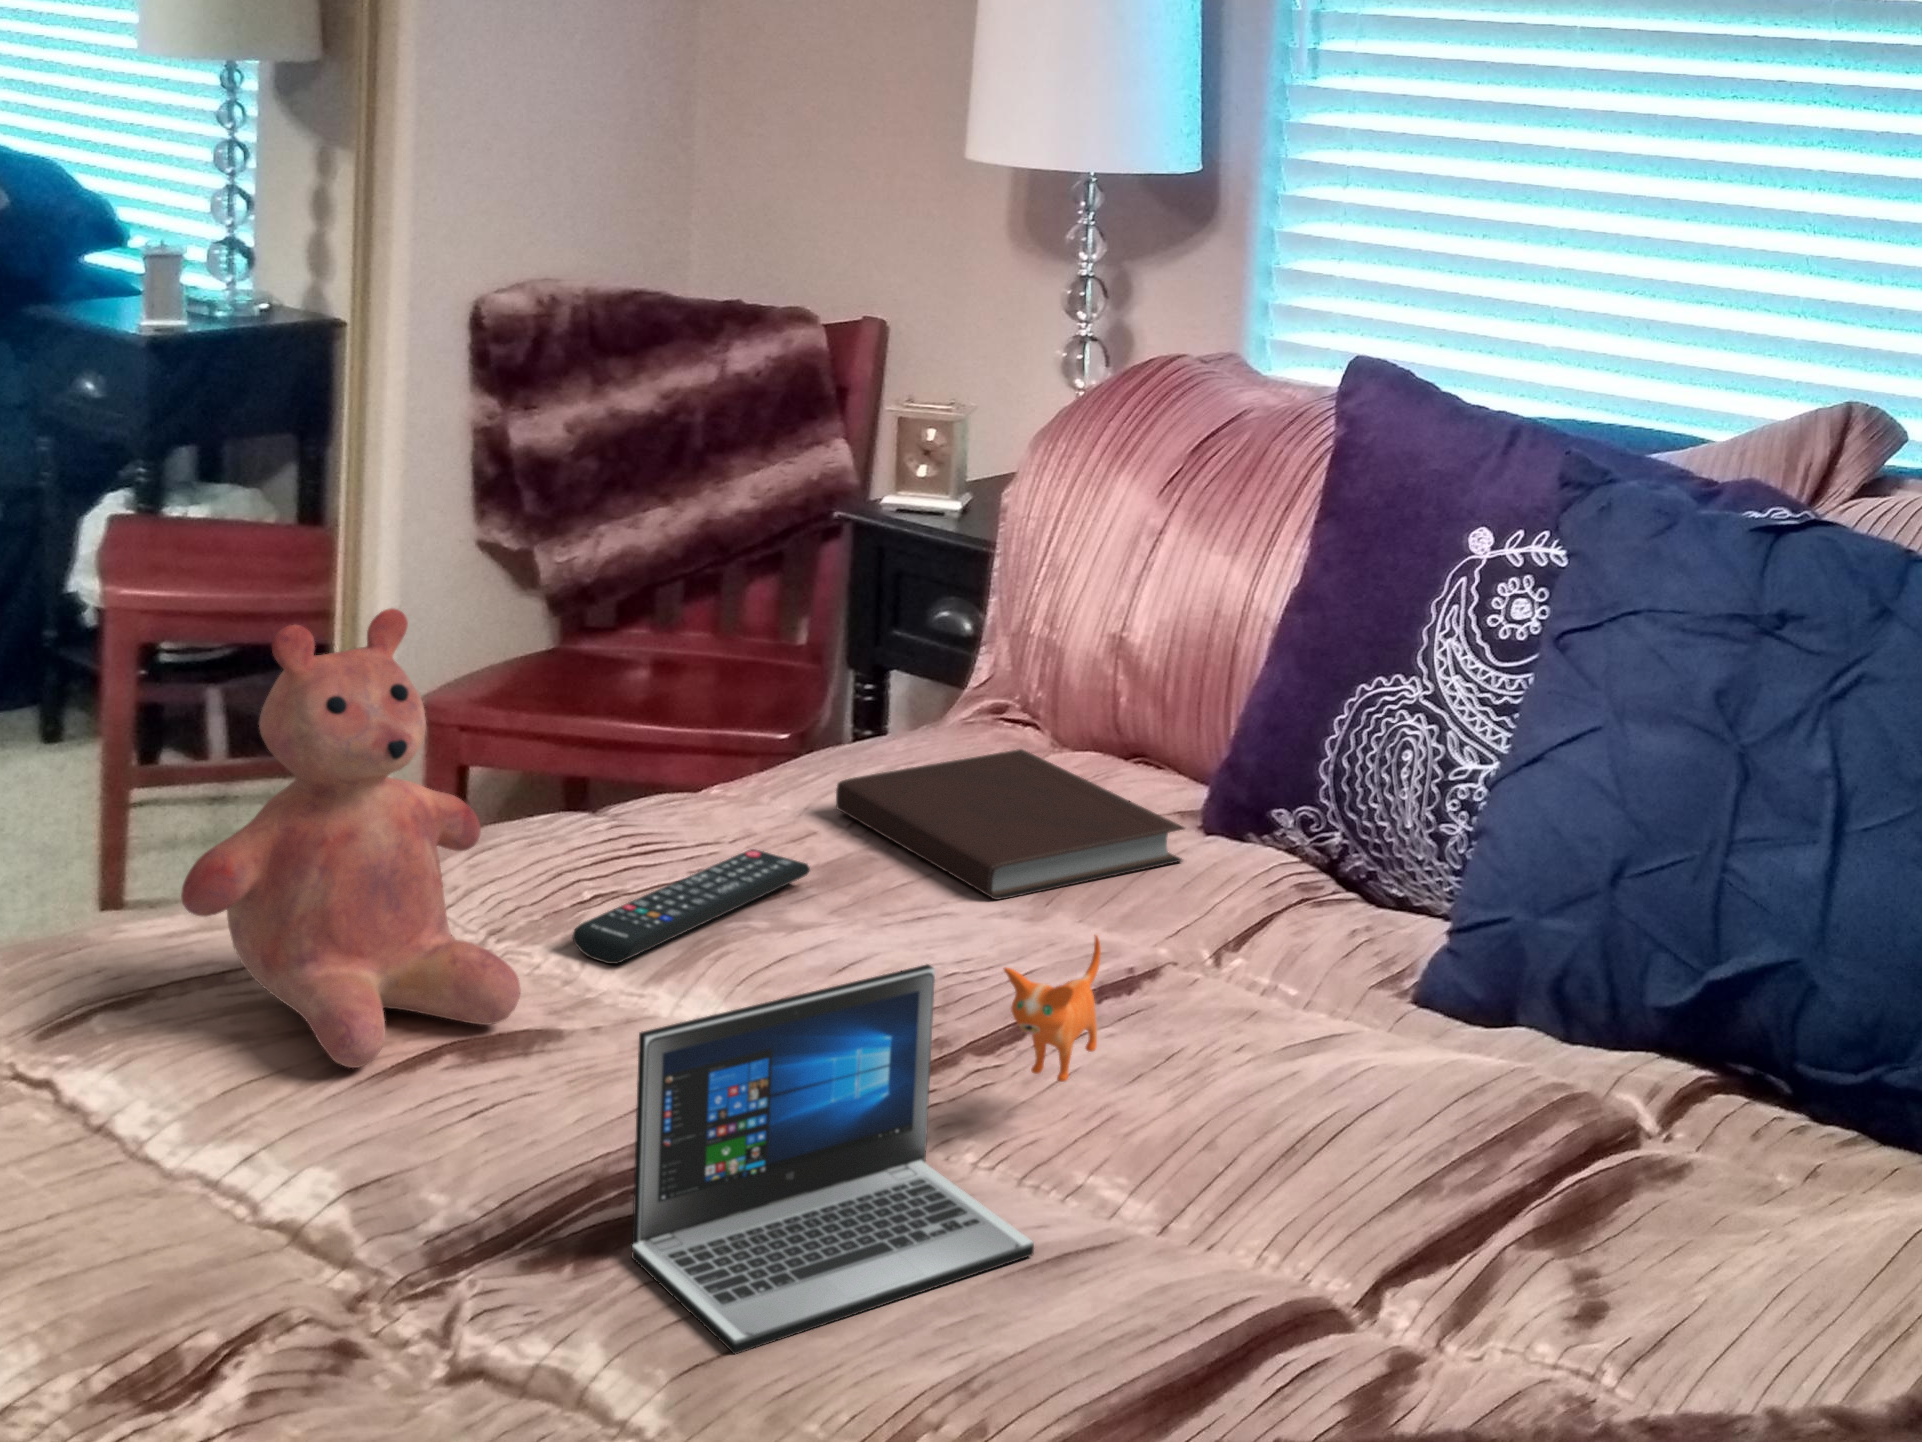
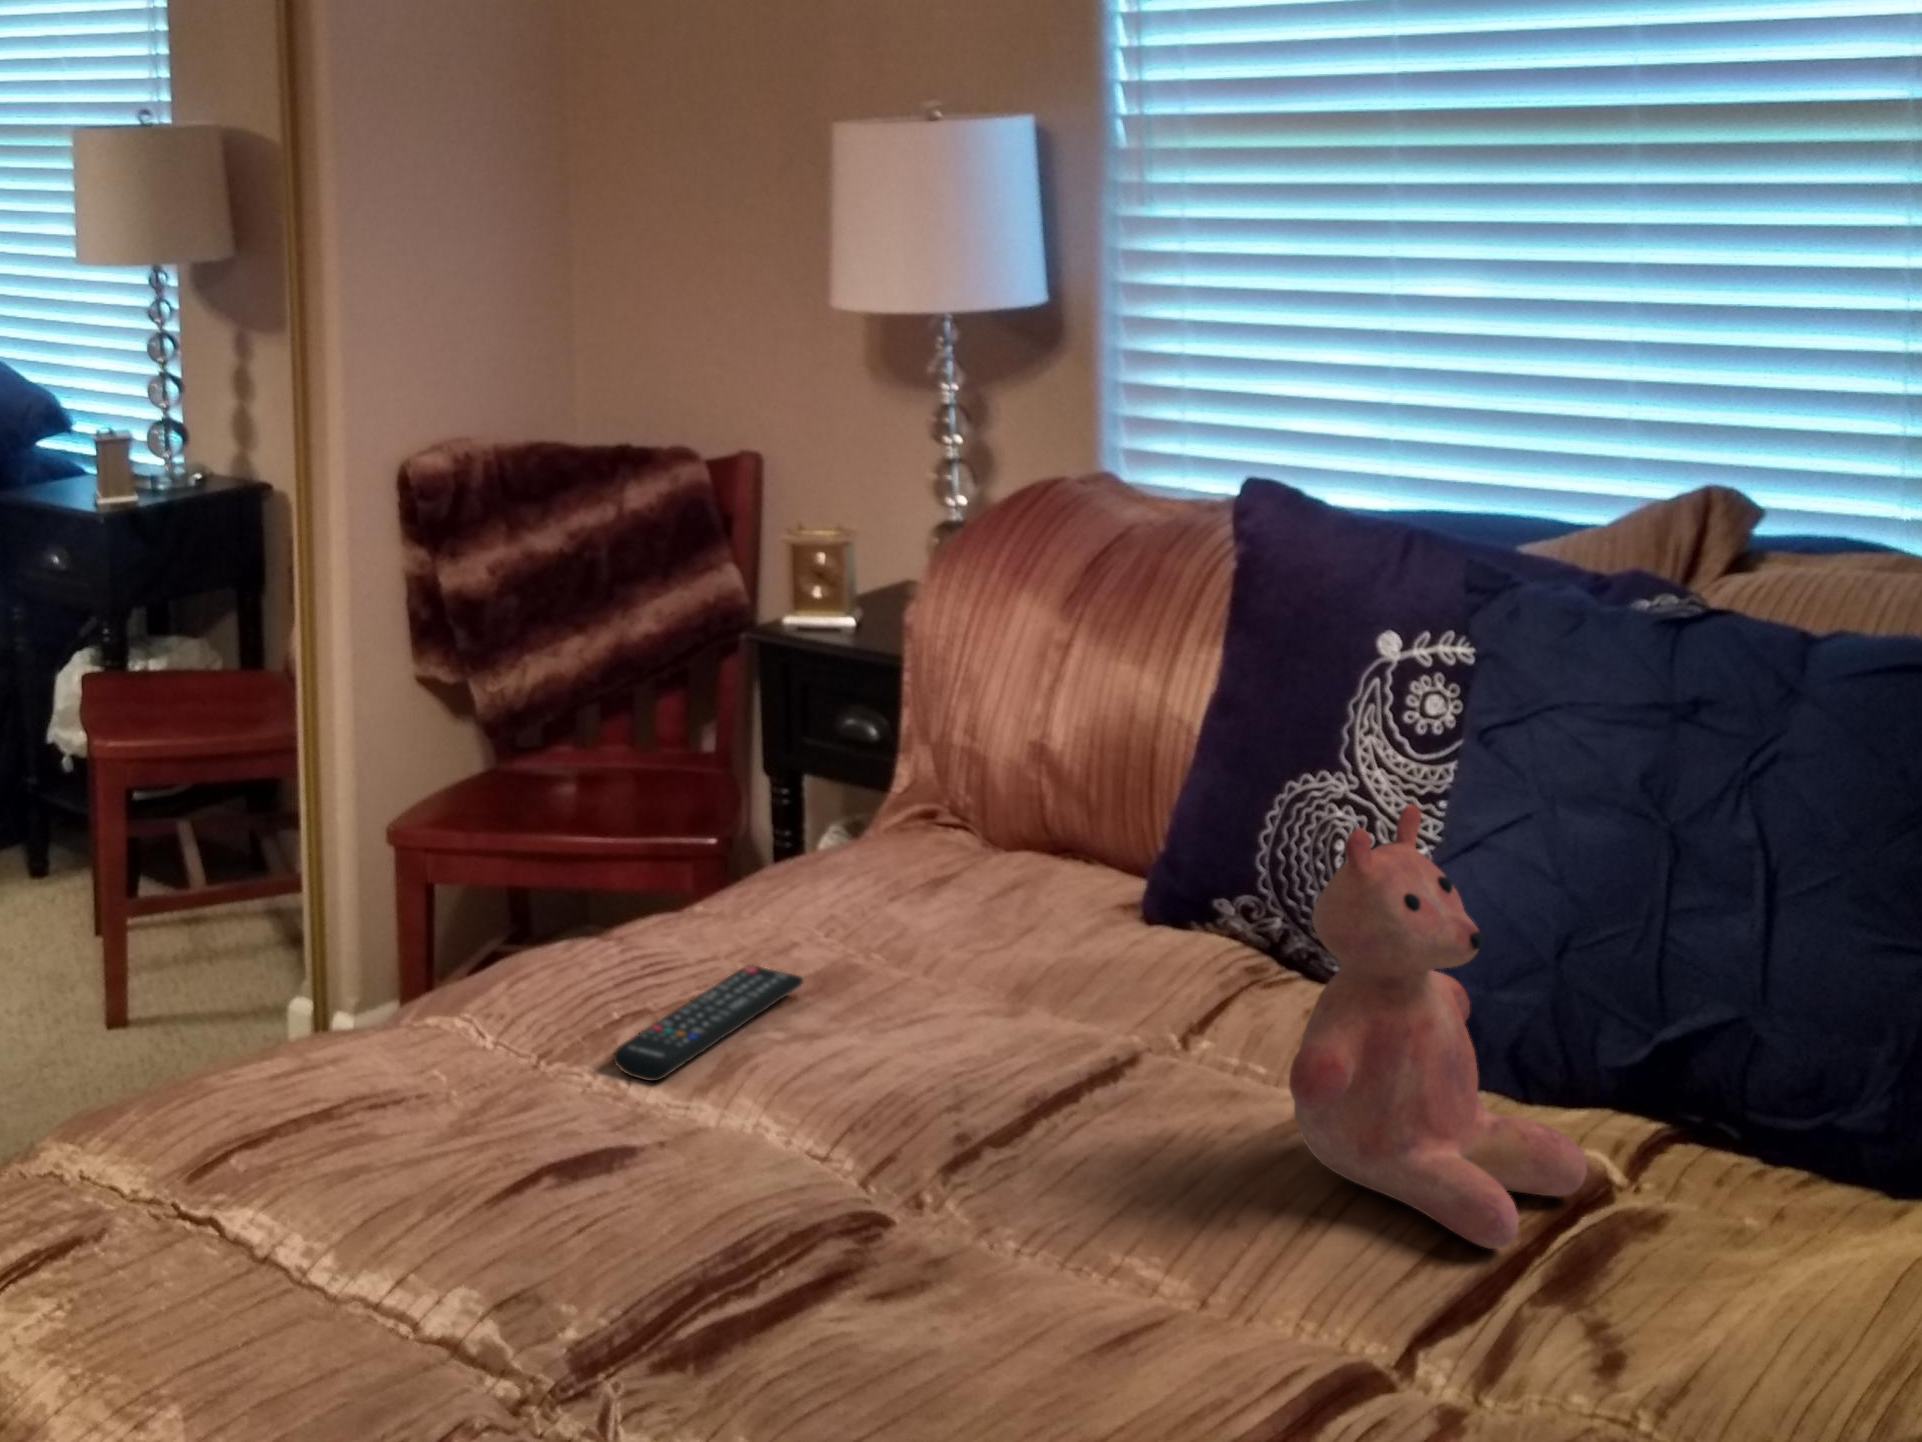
teddy bear: present [181,608,520,1068] -> present [1289,804,1587,1249]
notebook: present [836,749,1184,900] -> none [805,852,1133,999]
laptop: present [632,935,1101,1354] -> none [748,1038,1117,1439]

